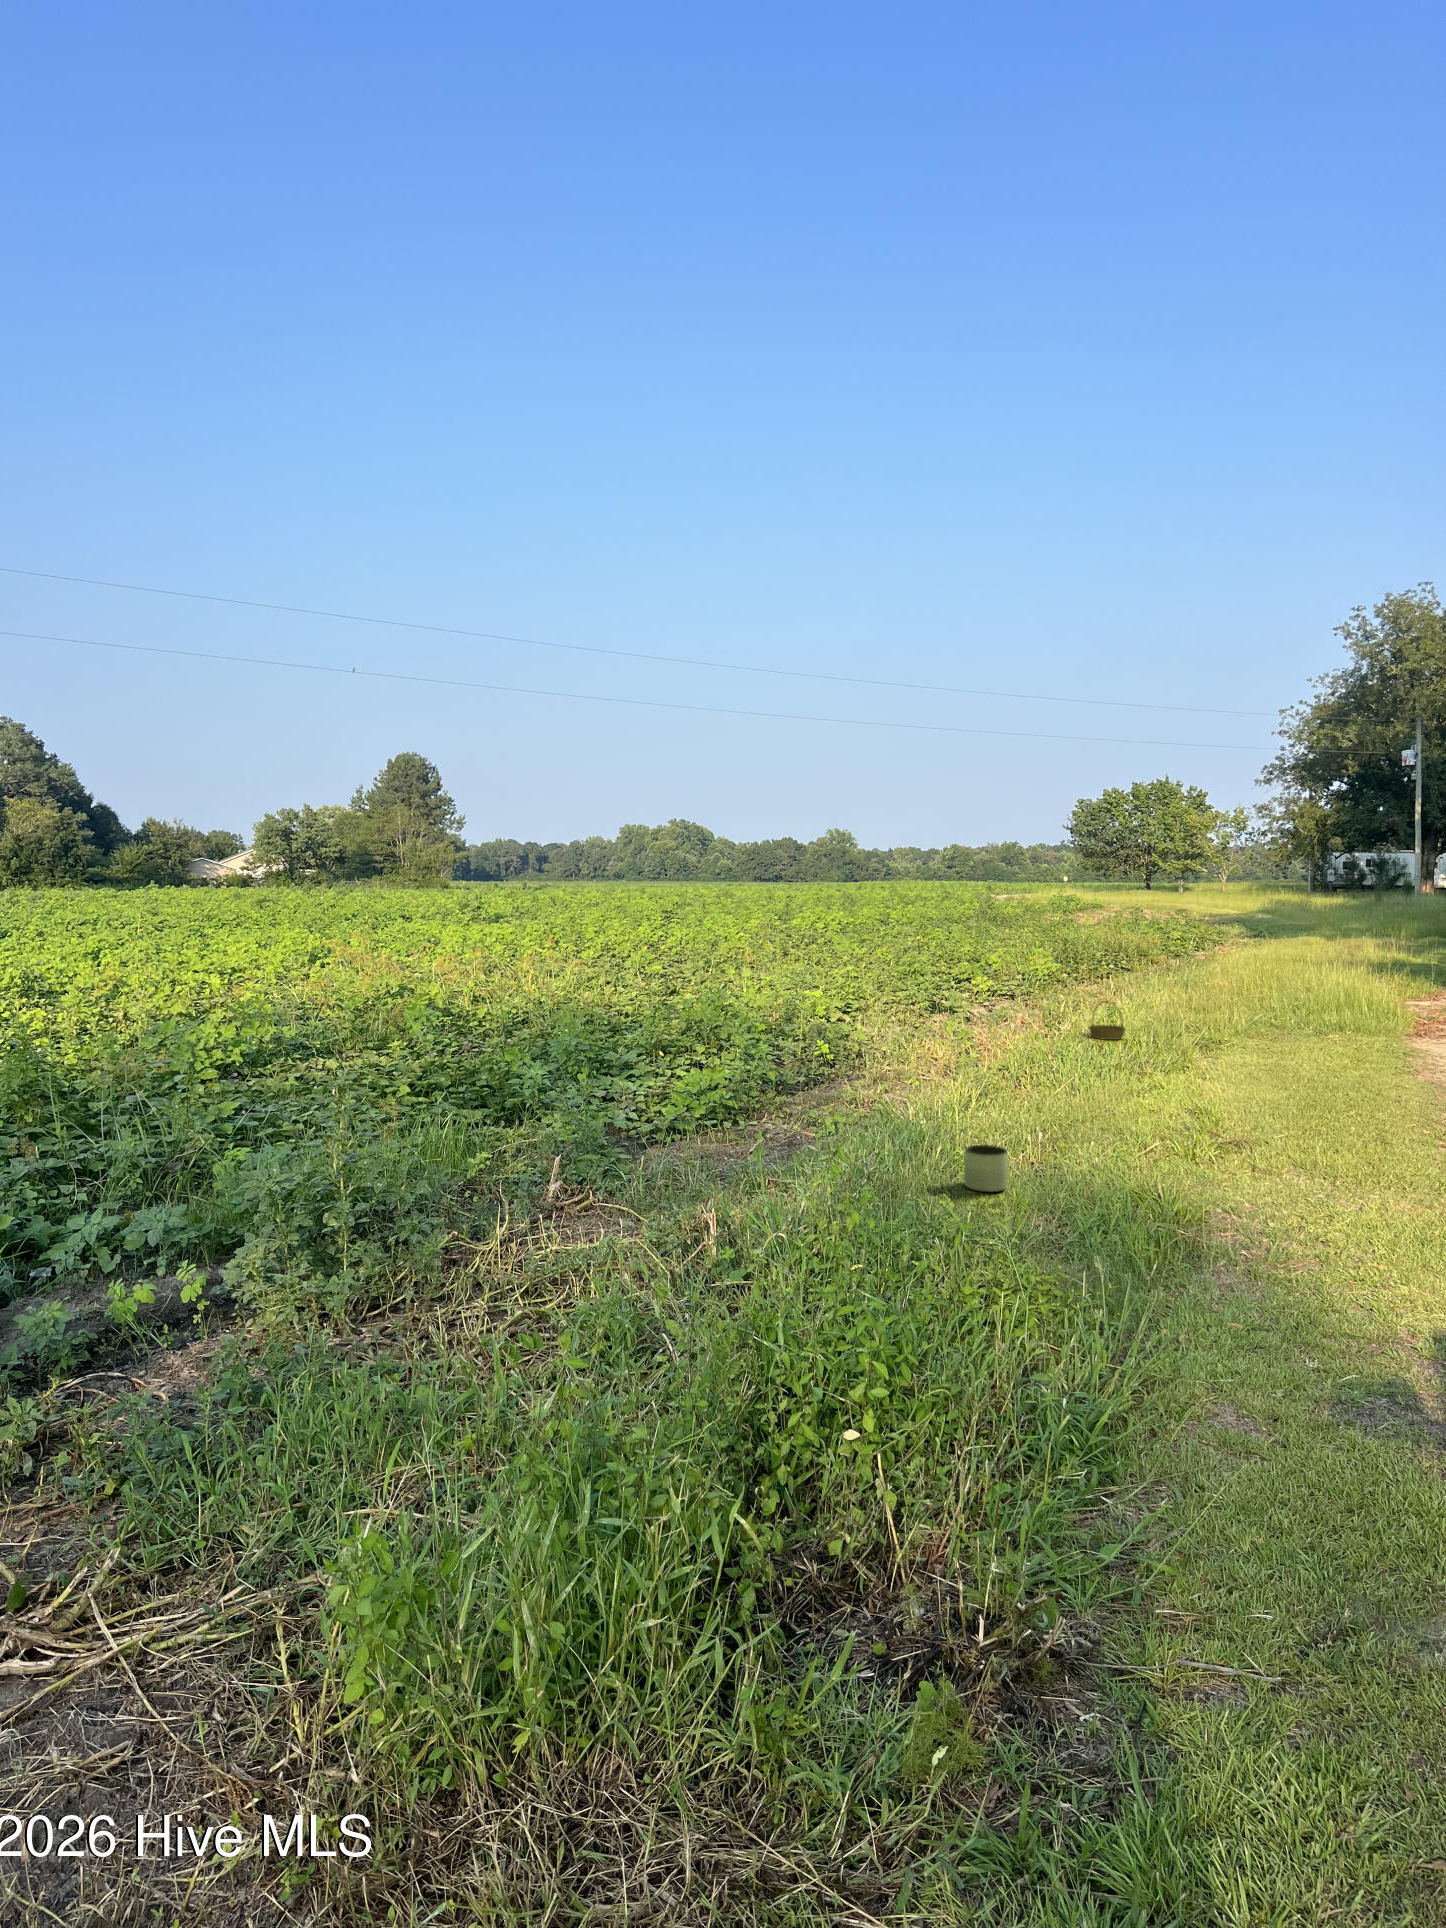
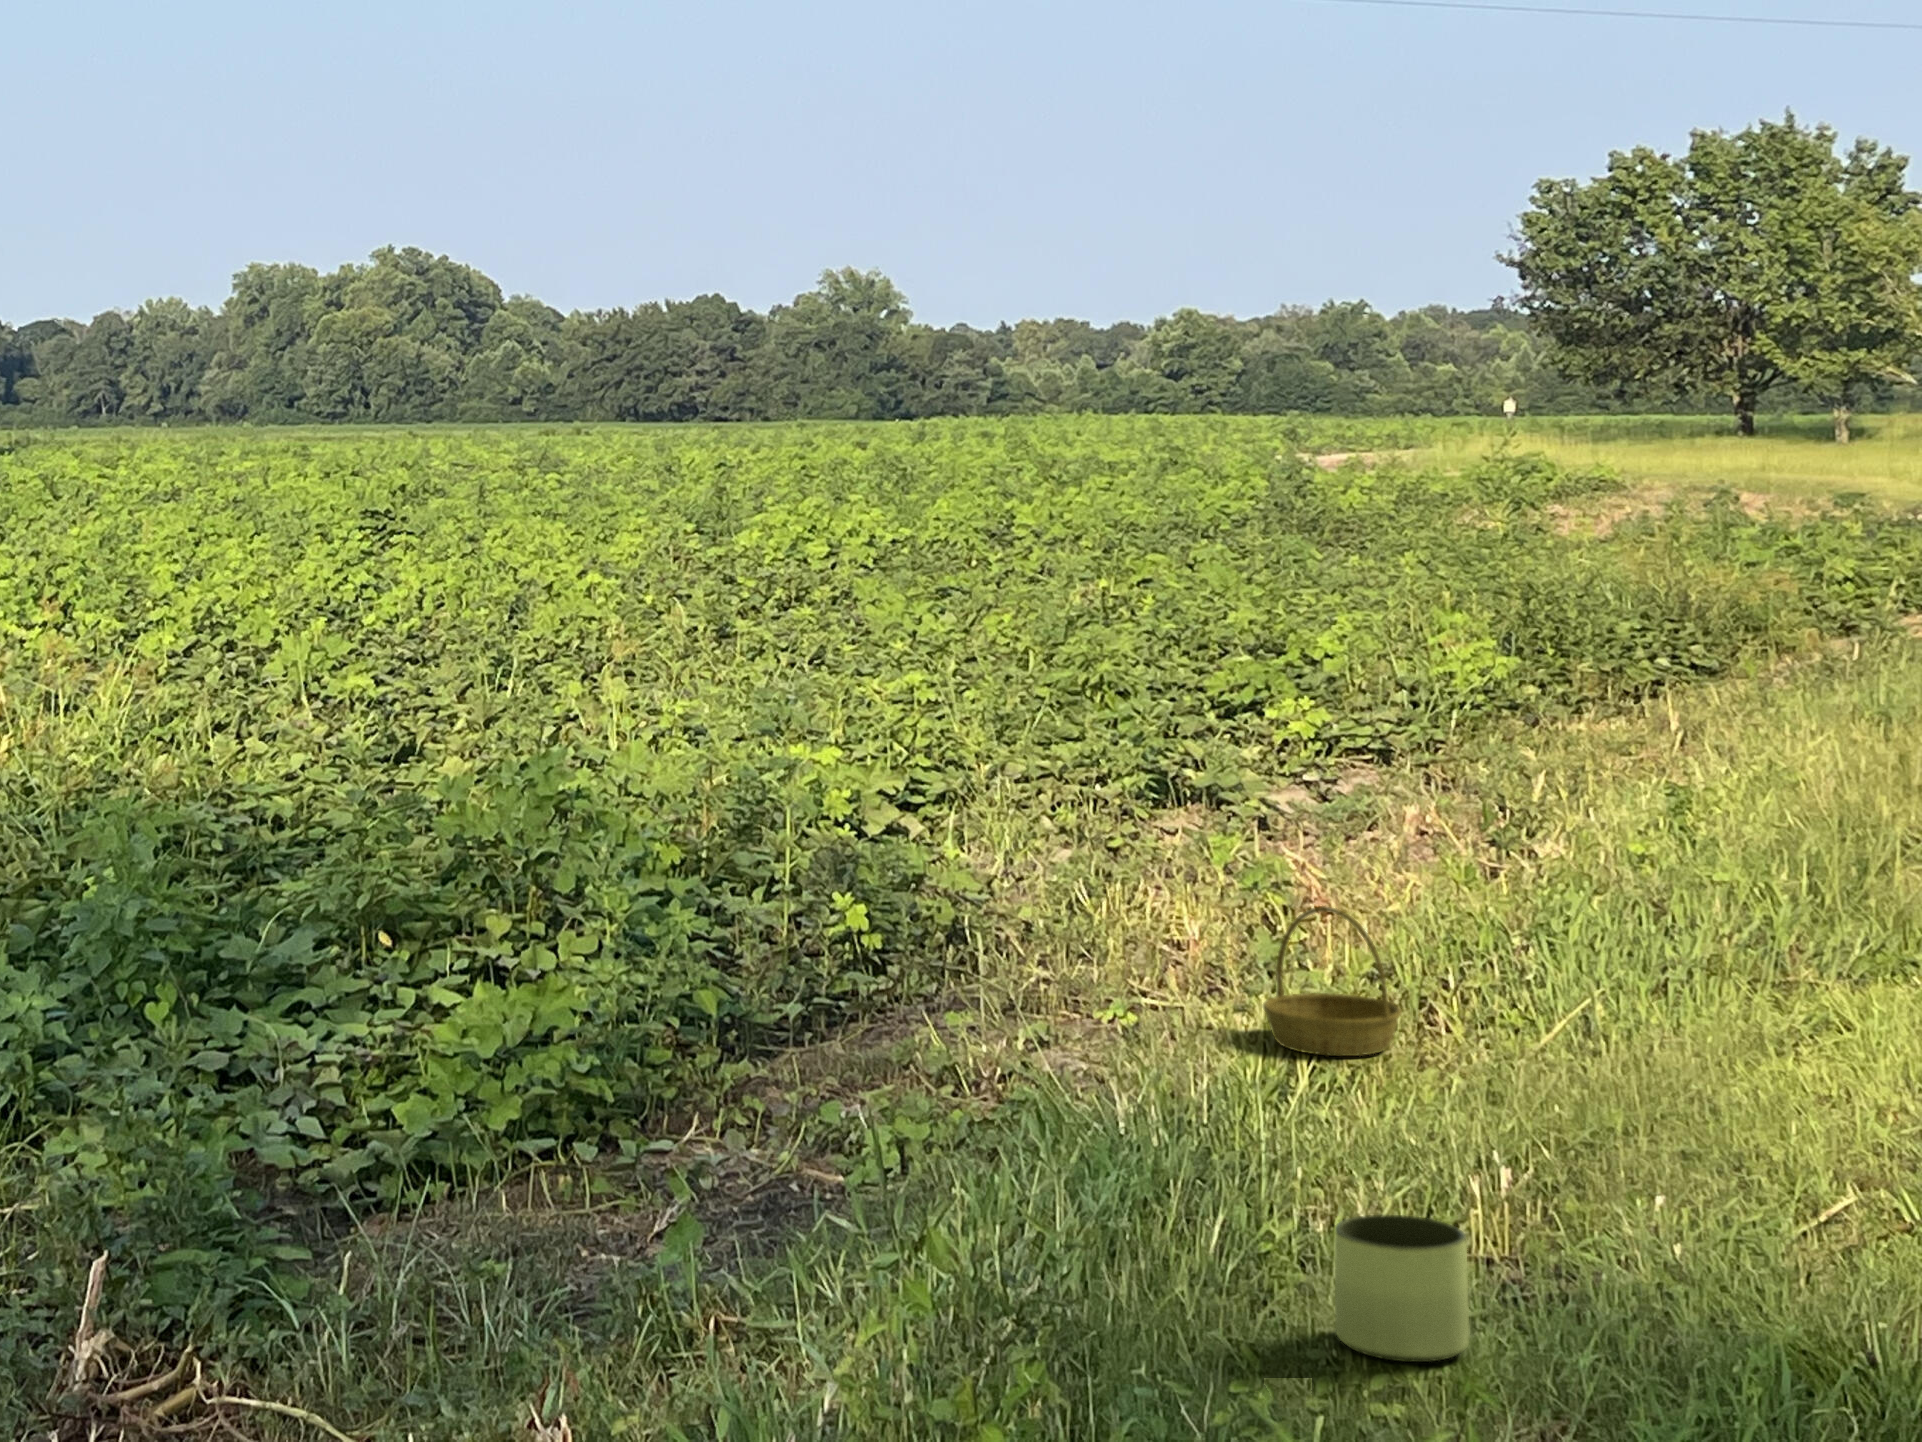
basket: present [1089,1002,1126,1040] -> present [1263,906,1402,1056]

